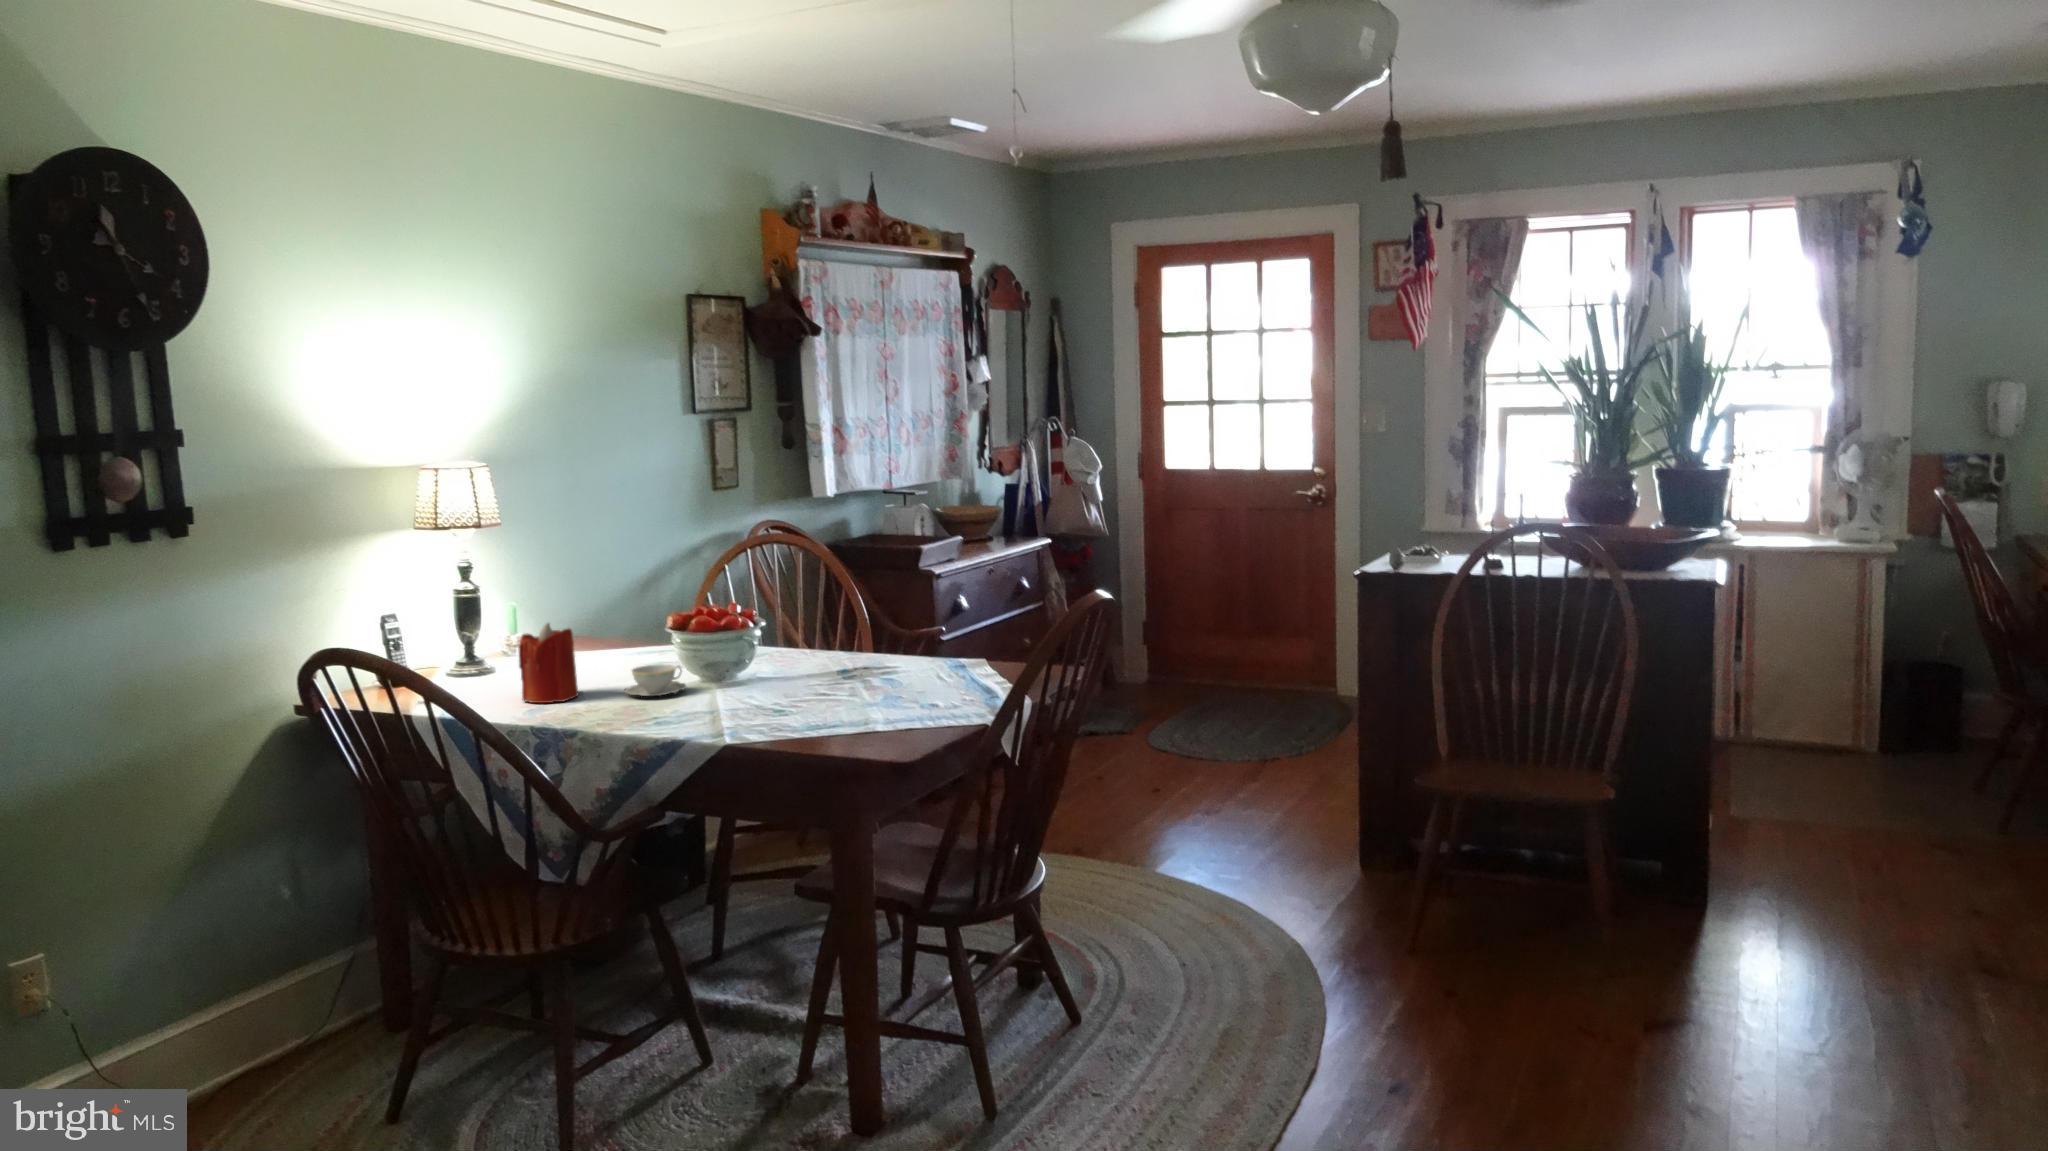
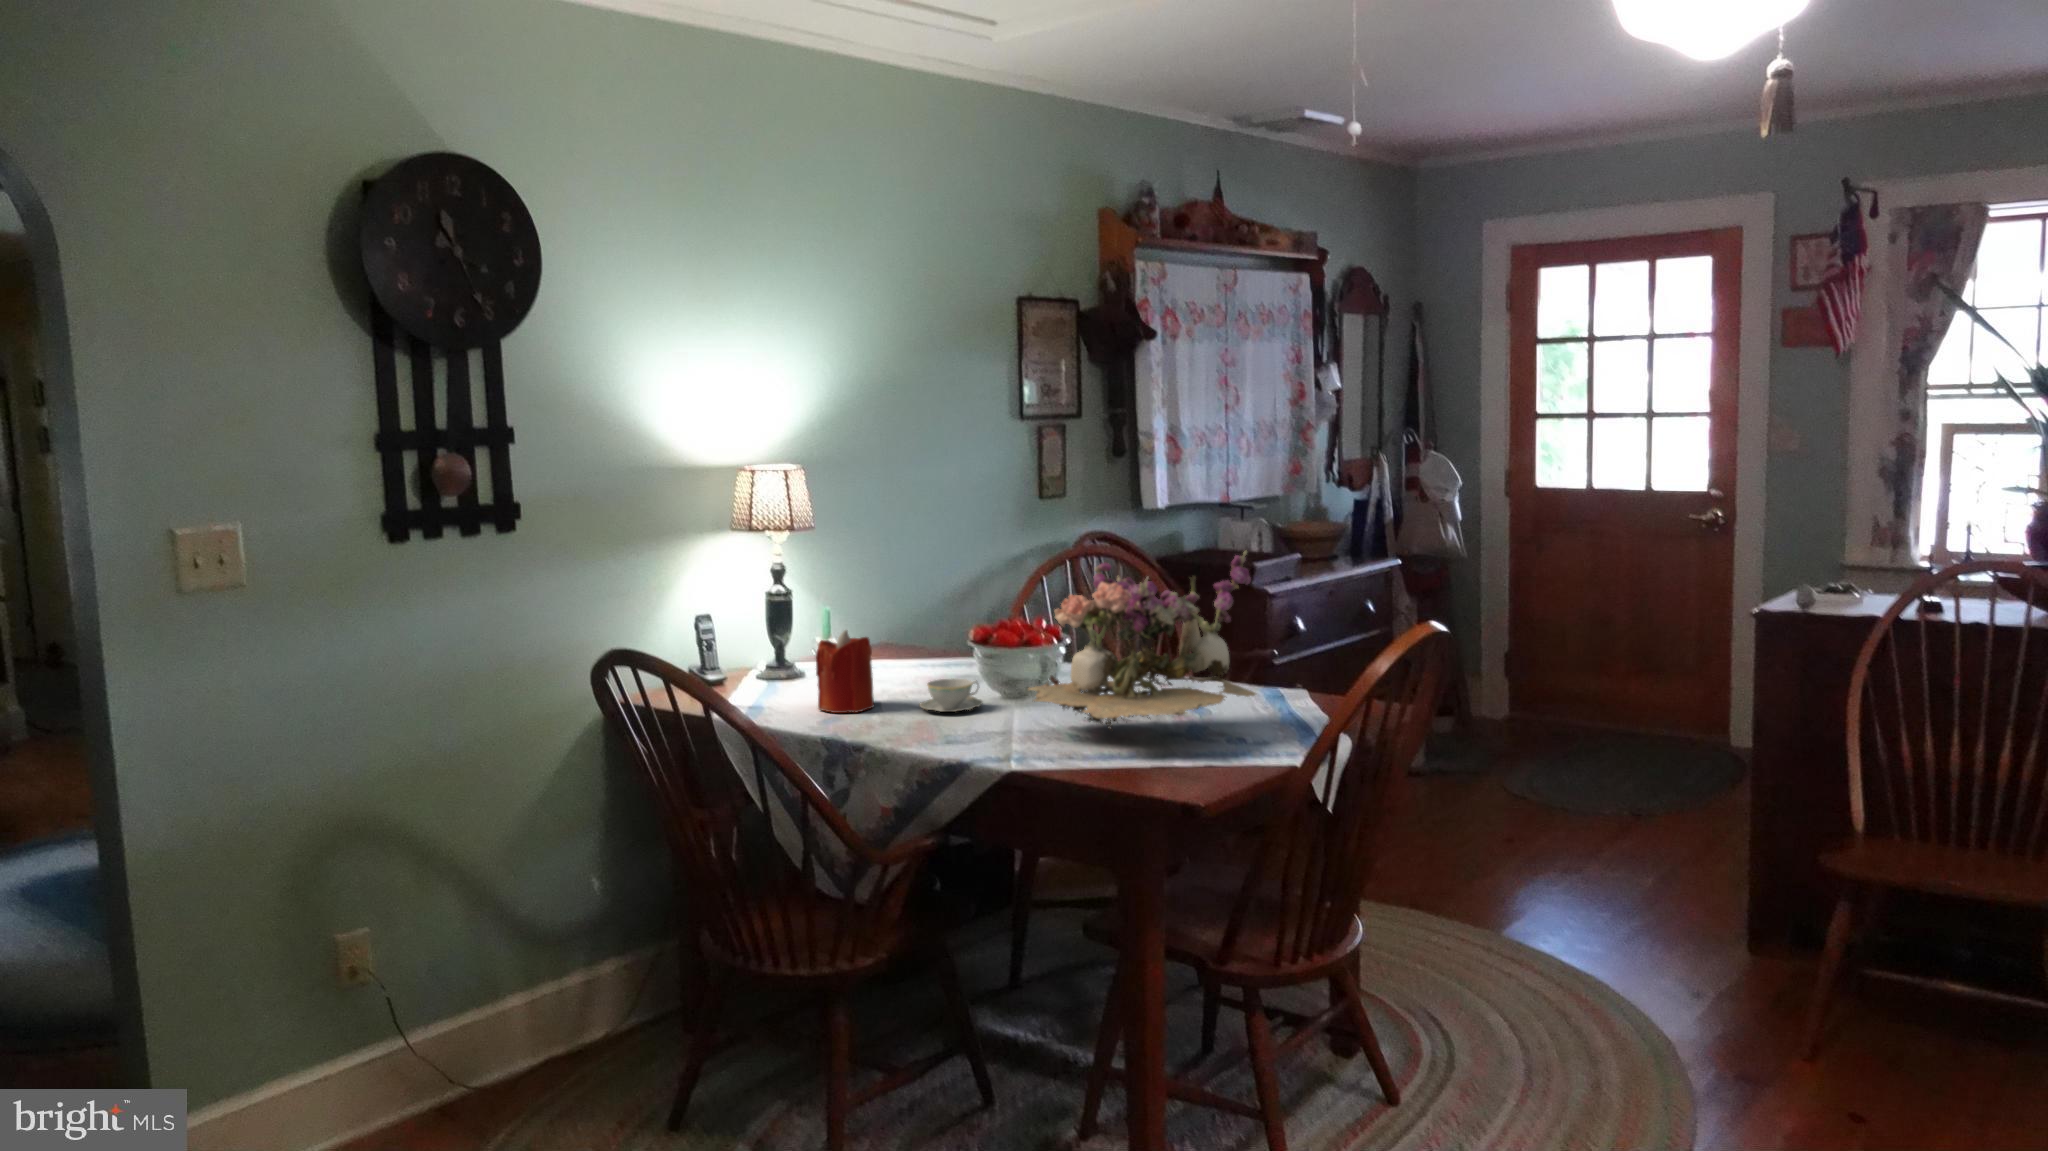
flower arrangement: none [734,534,947,705] -> present [1029,551,1256,730]

